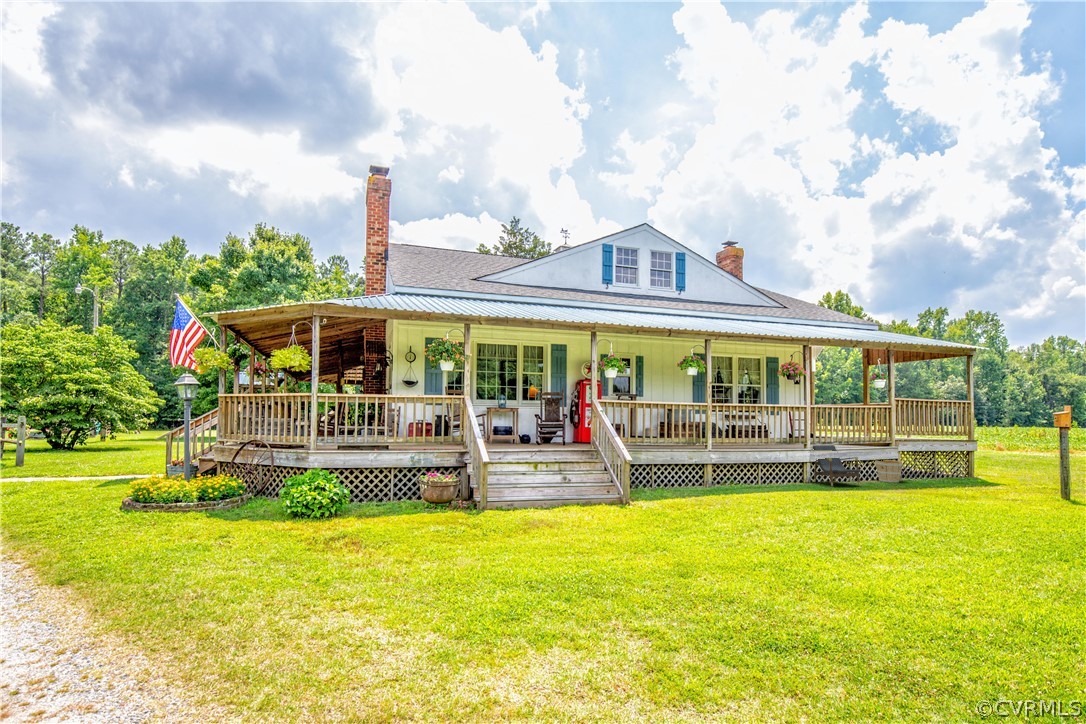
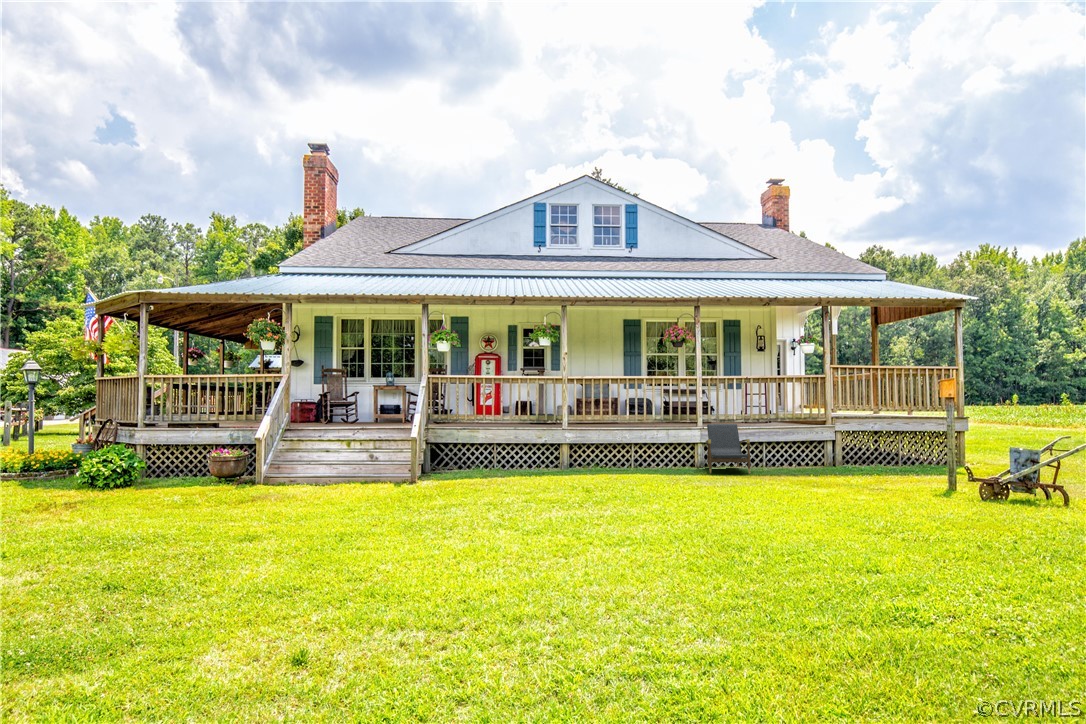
wooden bucket: present [875,460,903,483] -> none [797,443,830,472]

